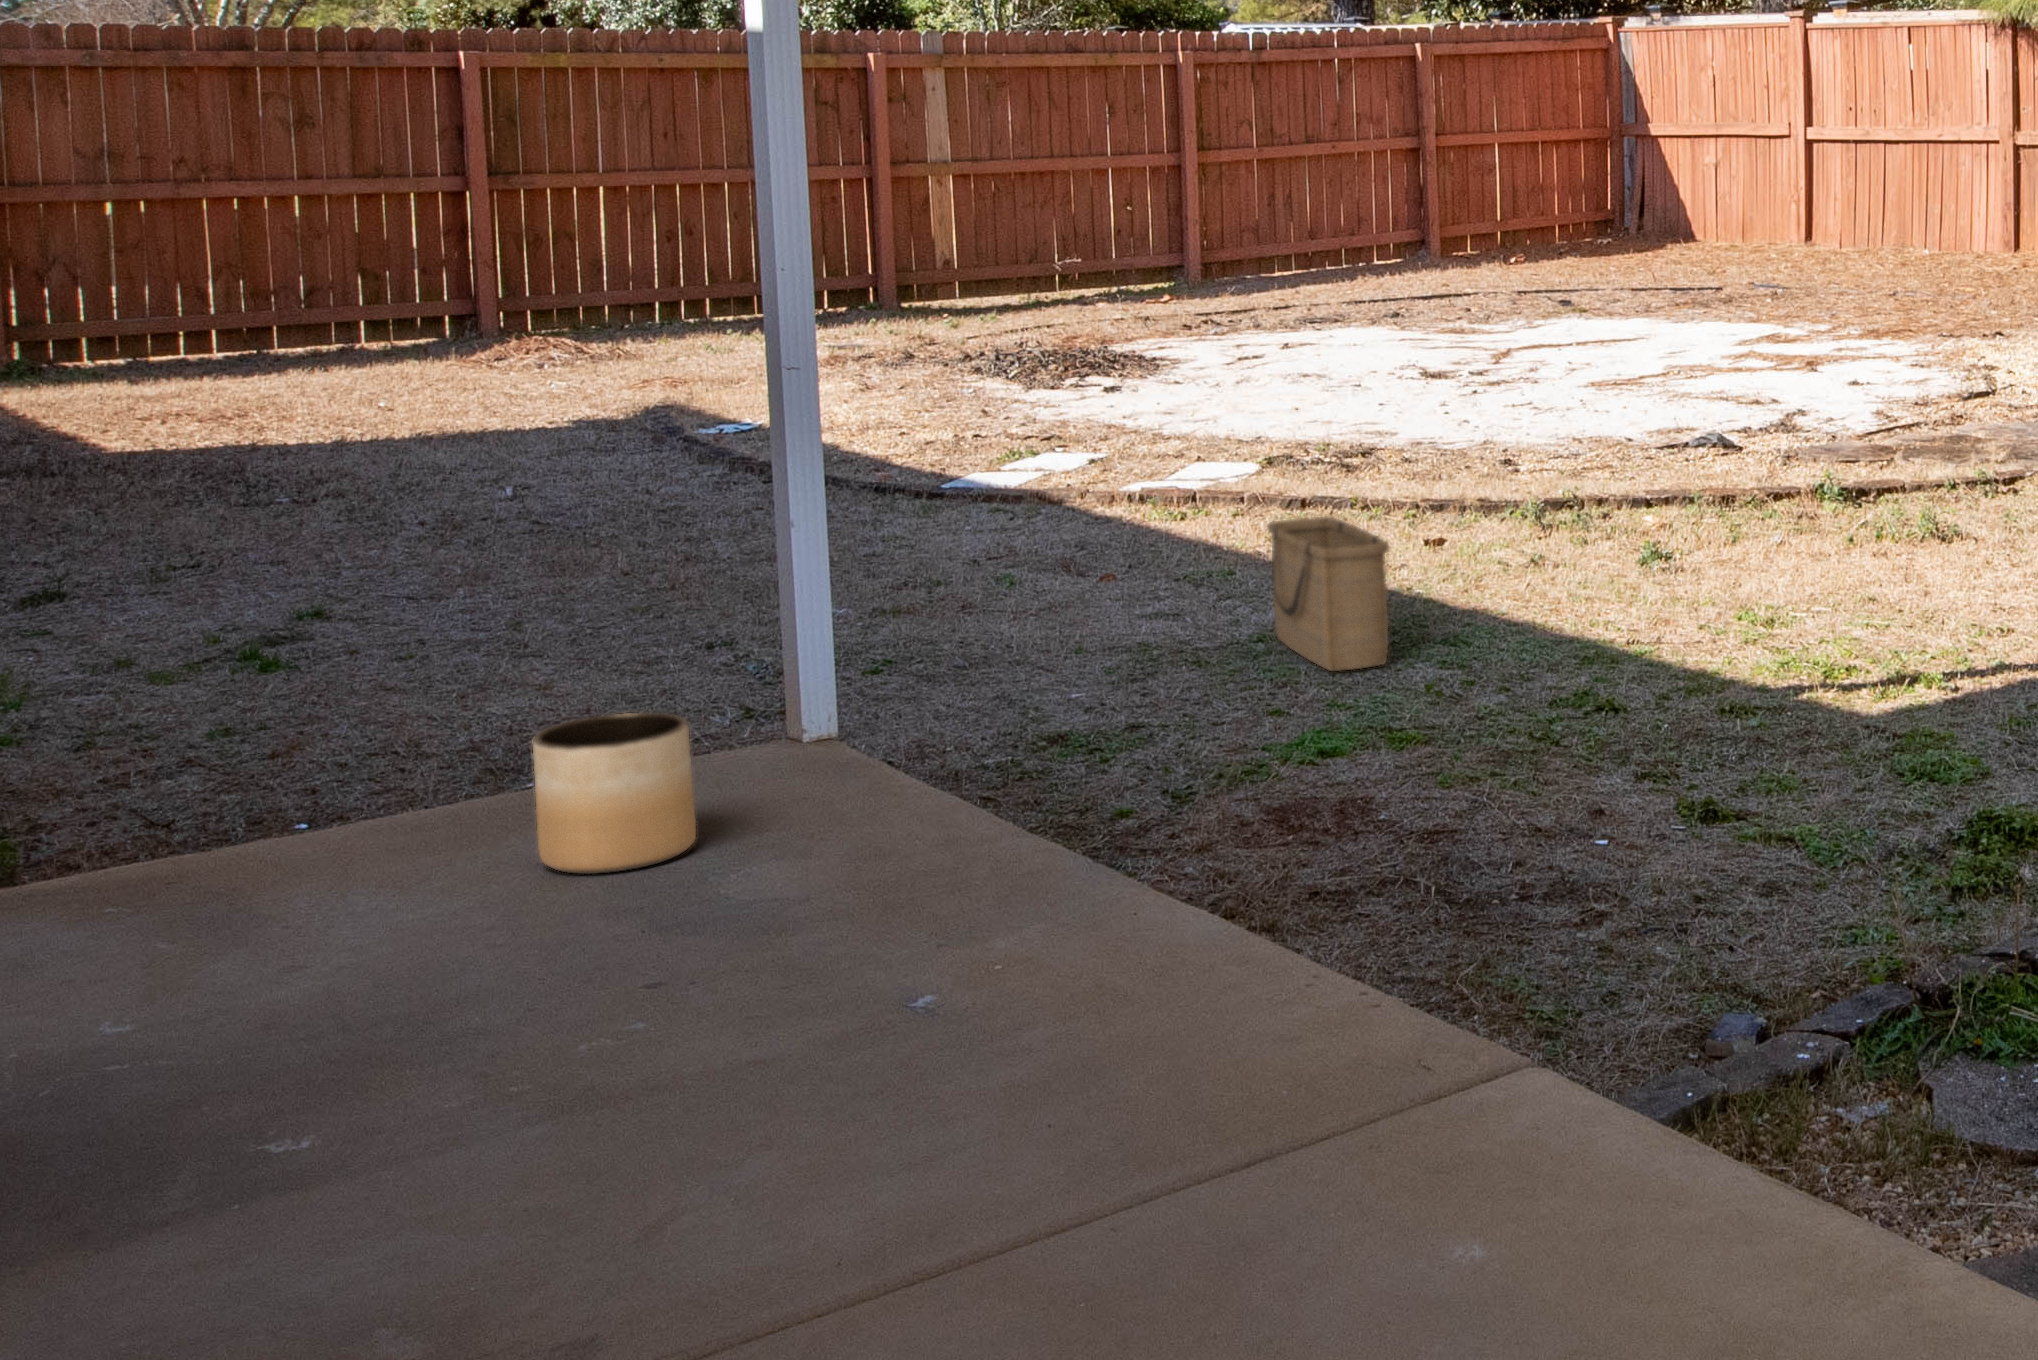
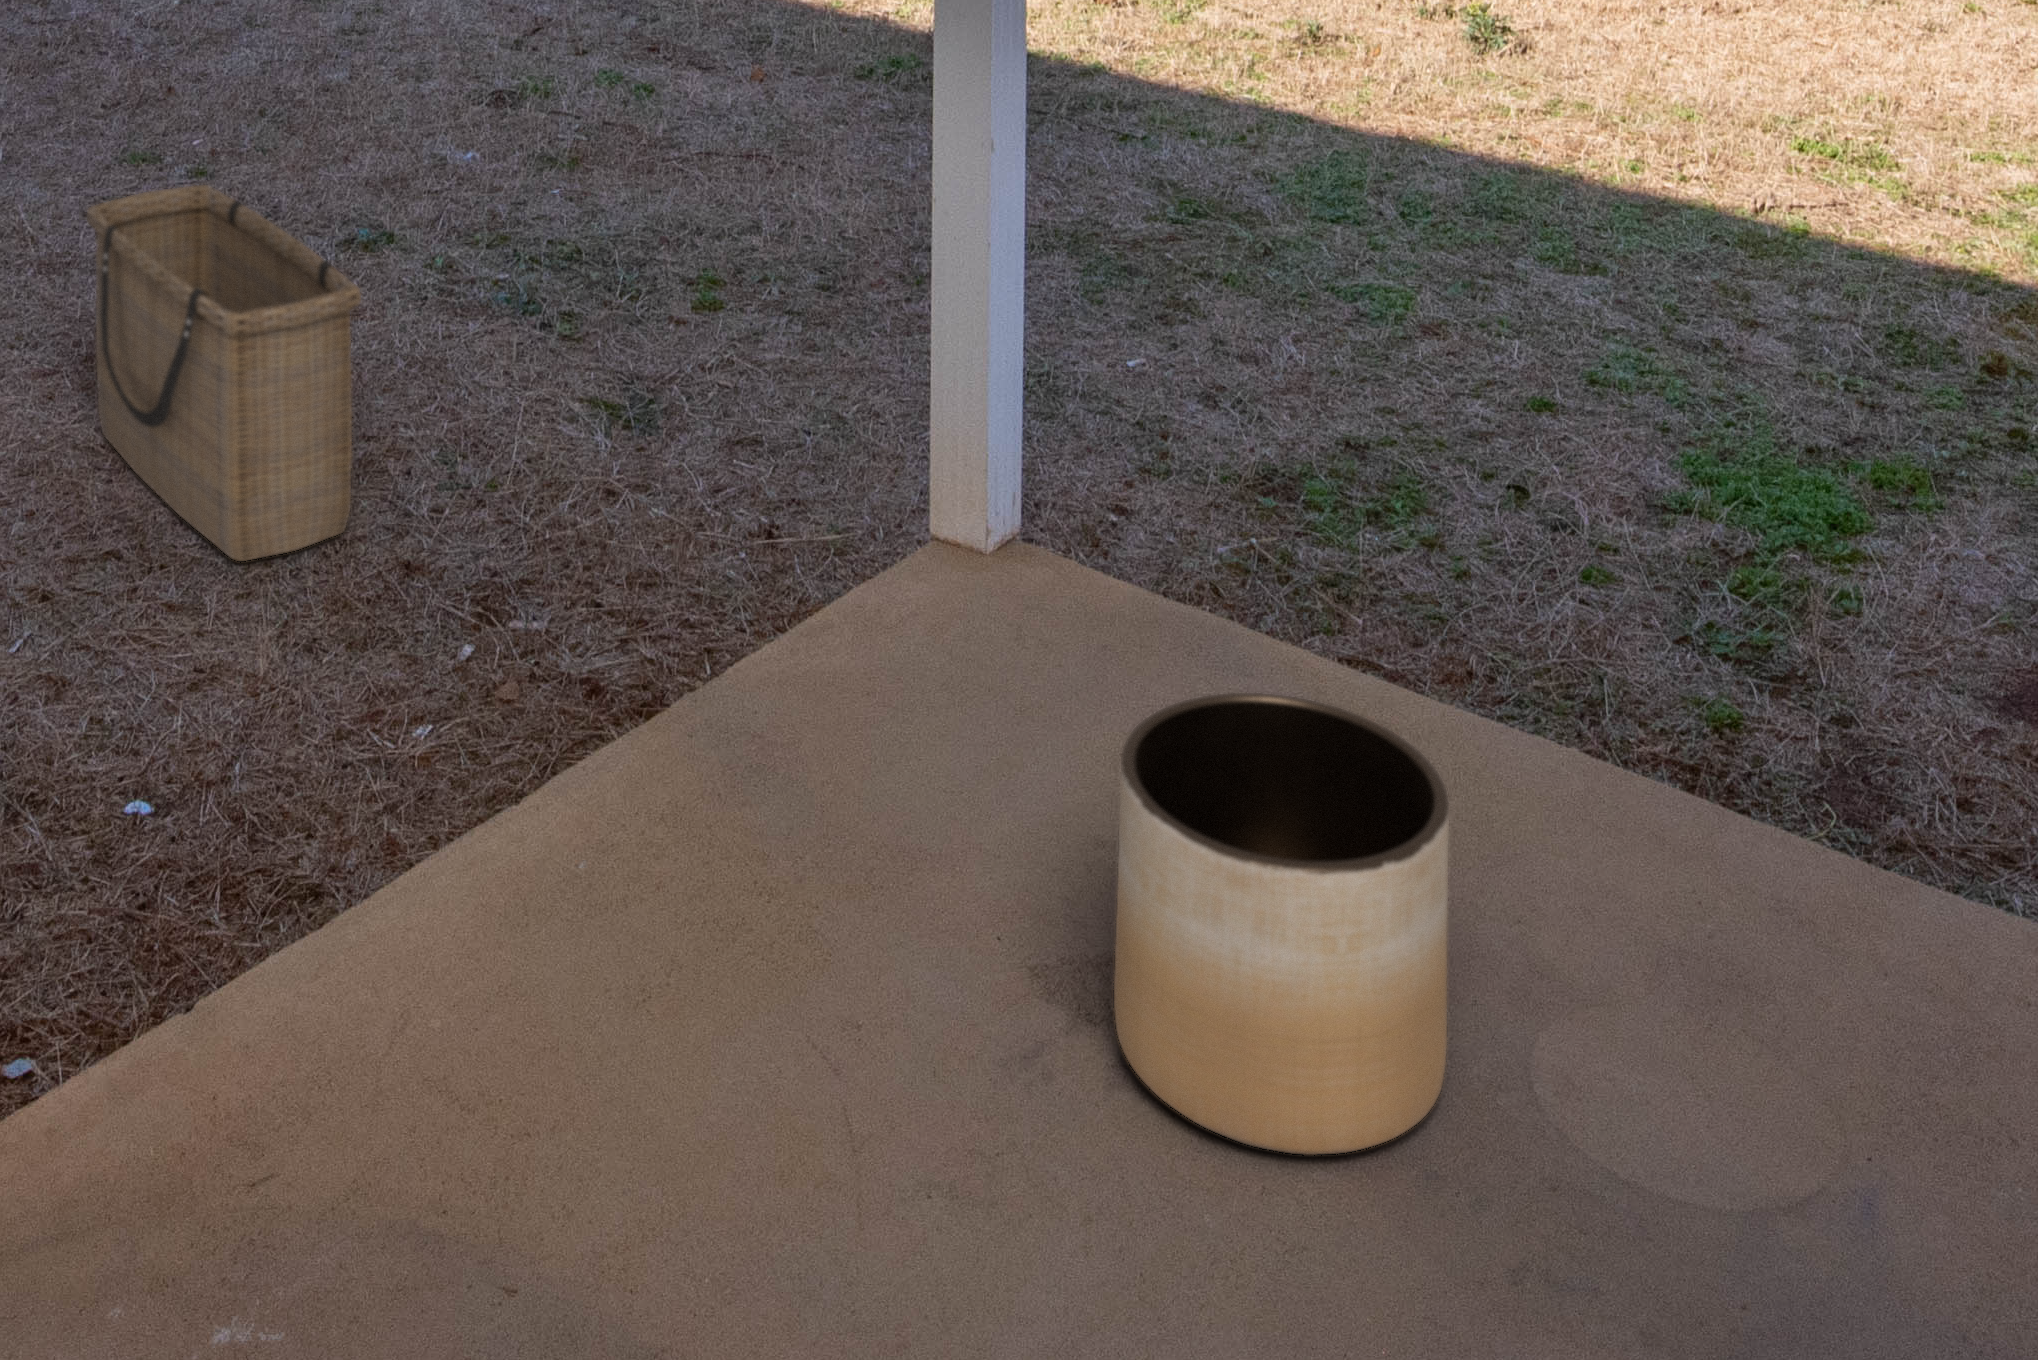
basket: present [1267,517,1389,671] -> present [87,185,361,561]

